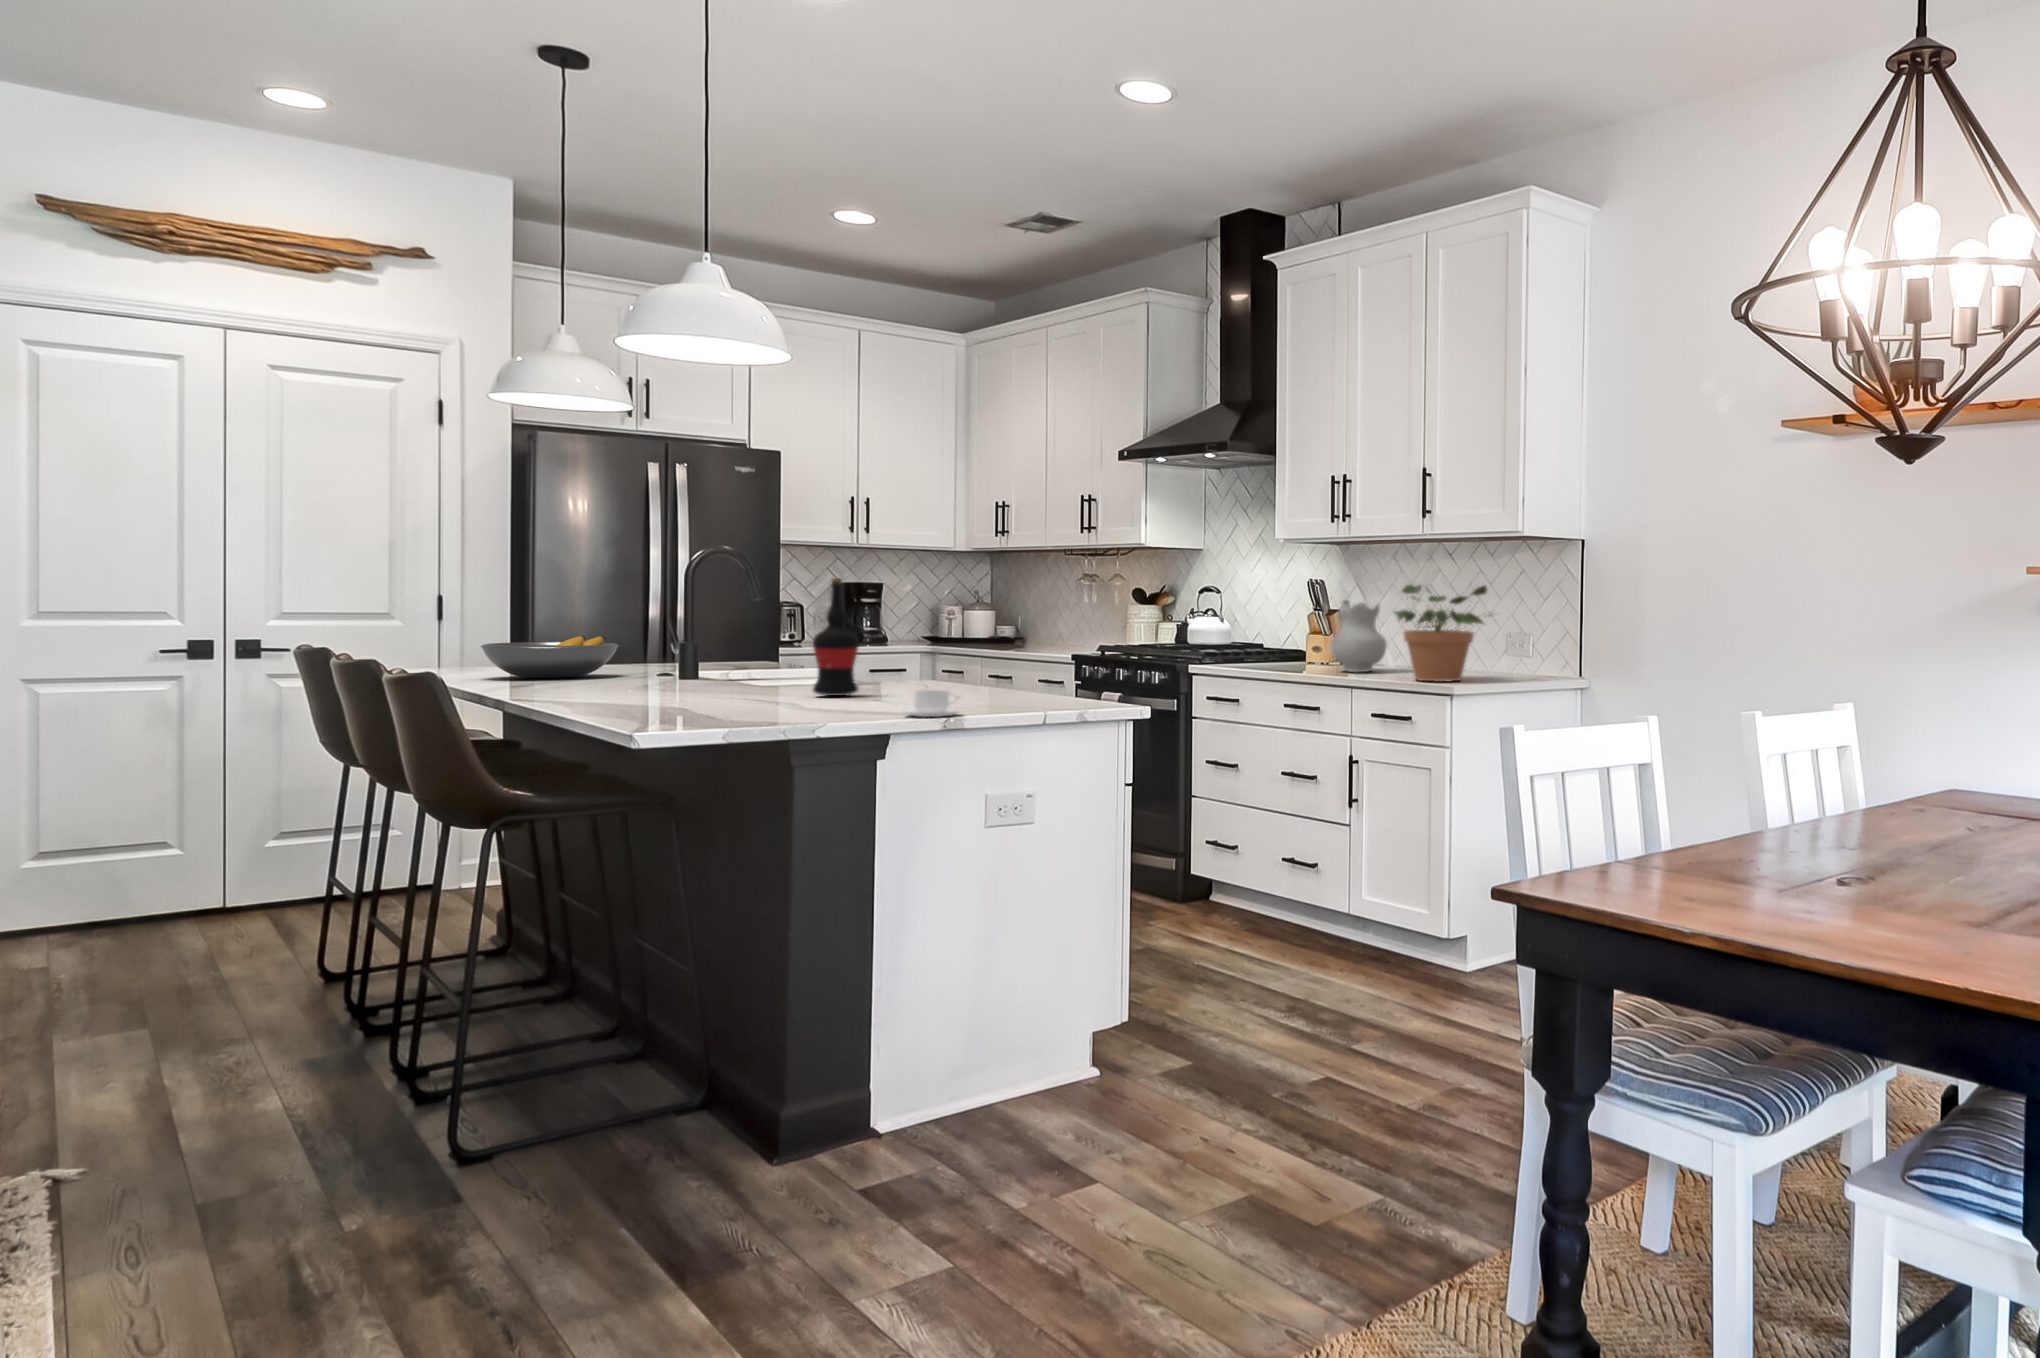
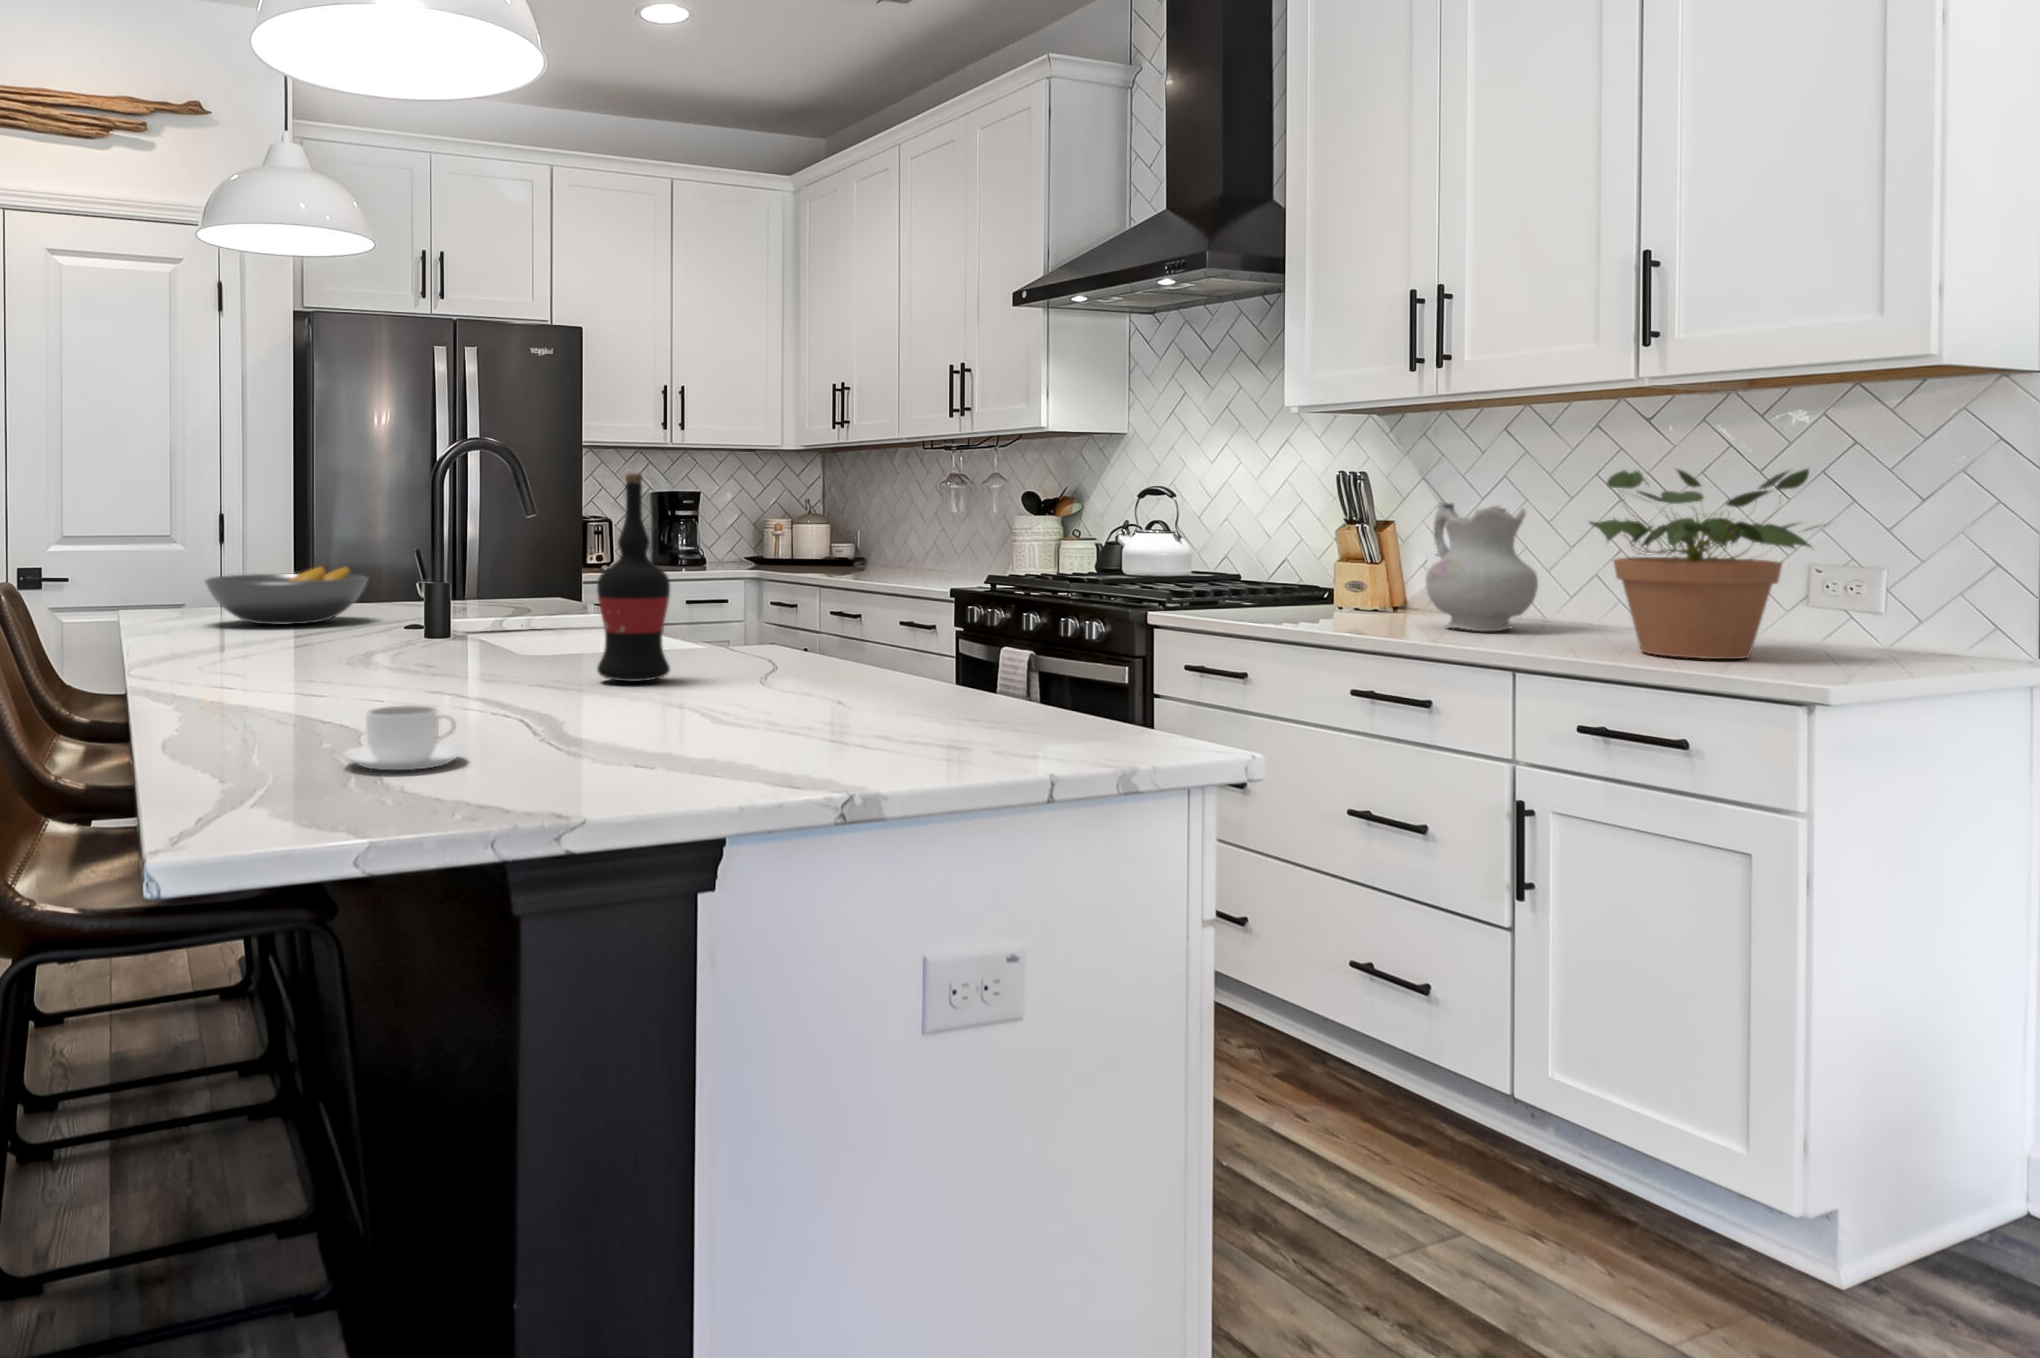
coffee cup: present [905,690,959,717] -> present [343,705,466,770]

